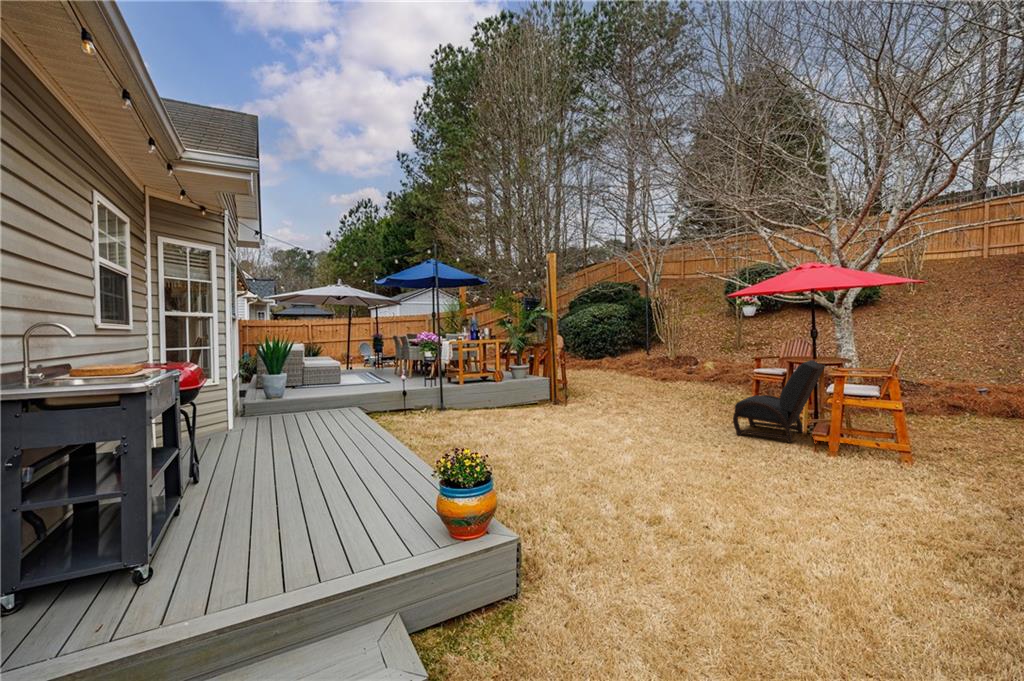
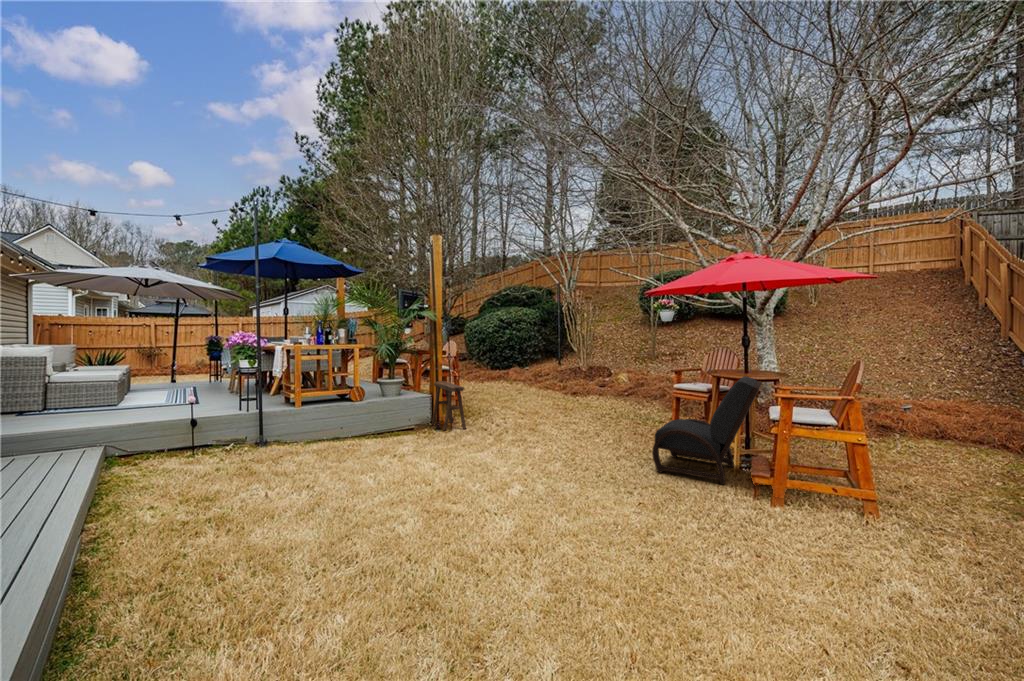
stool: none [548,368,577,407] -> present [432,381,466,430]

